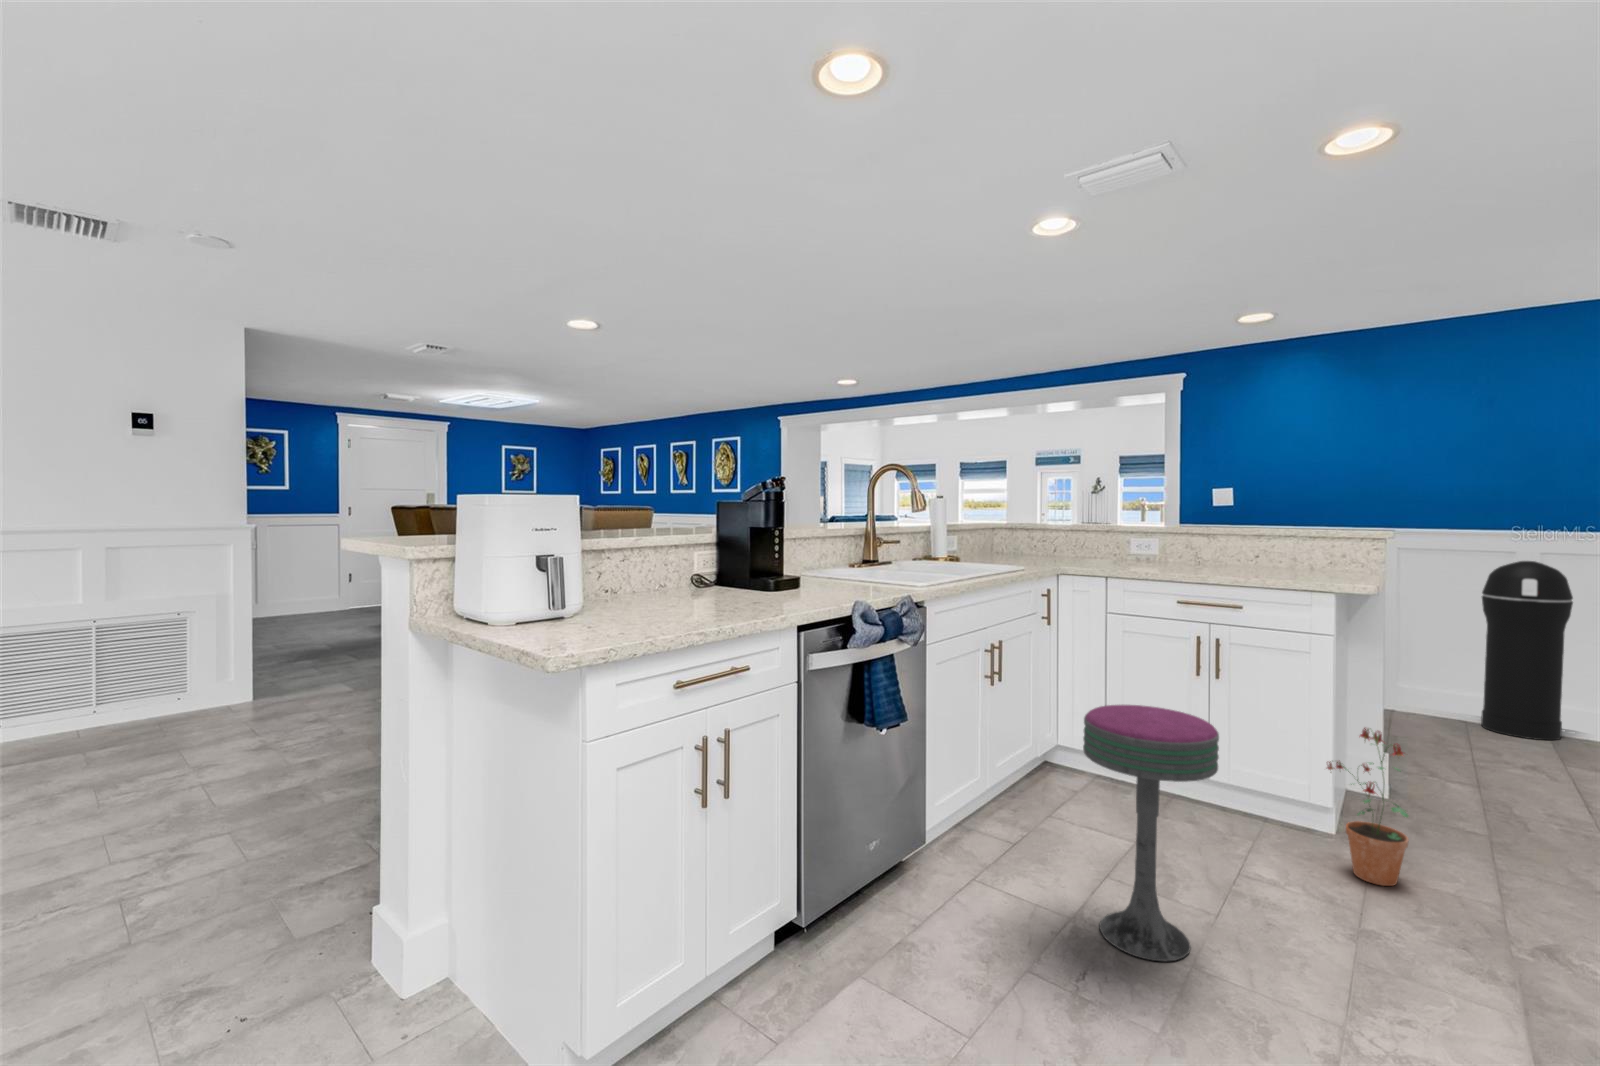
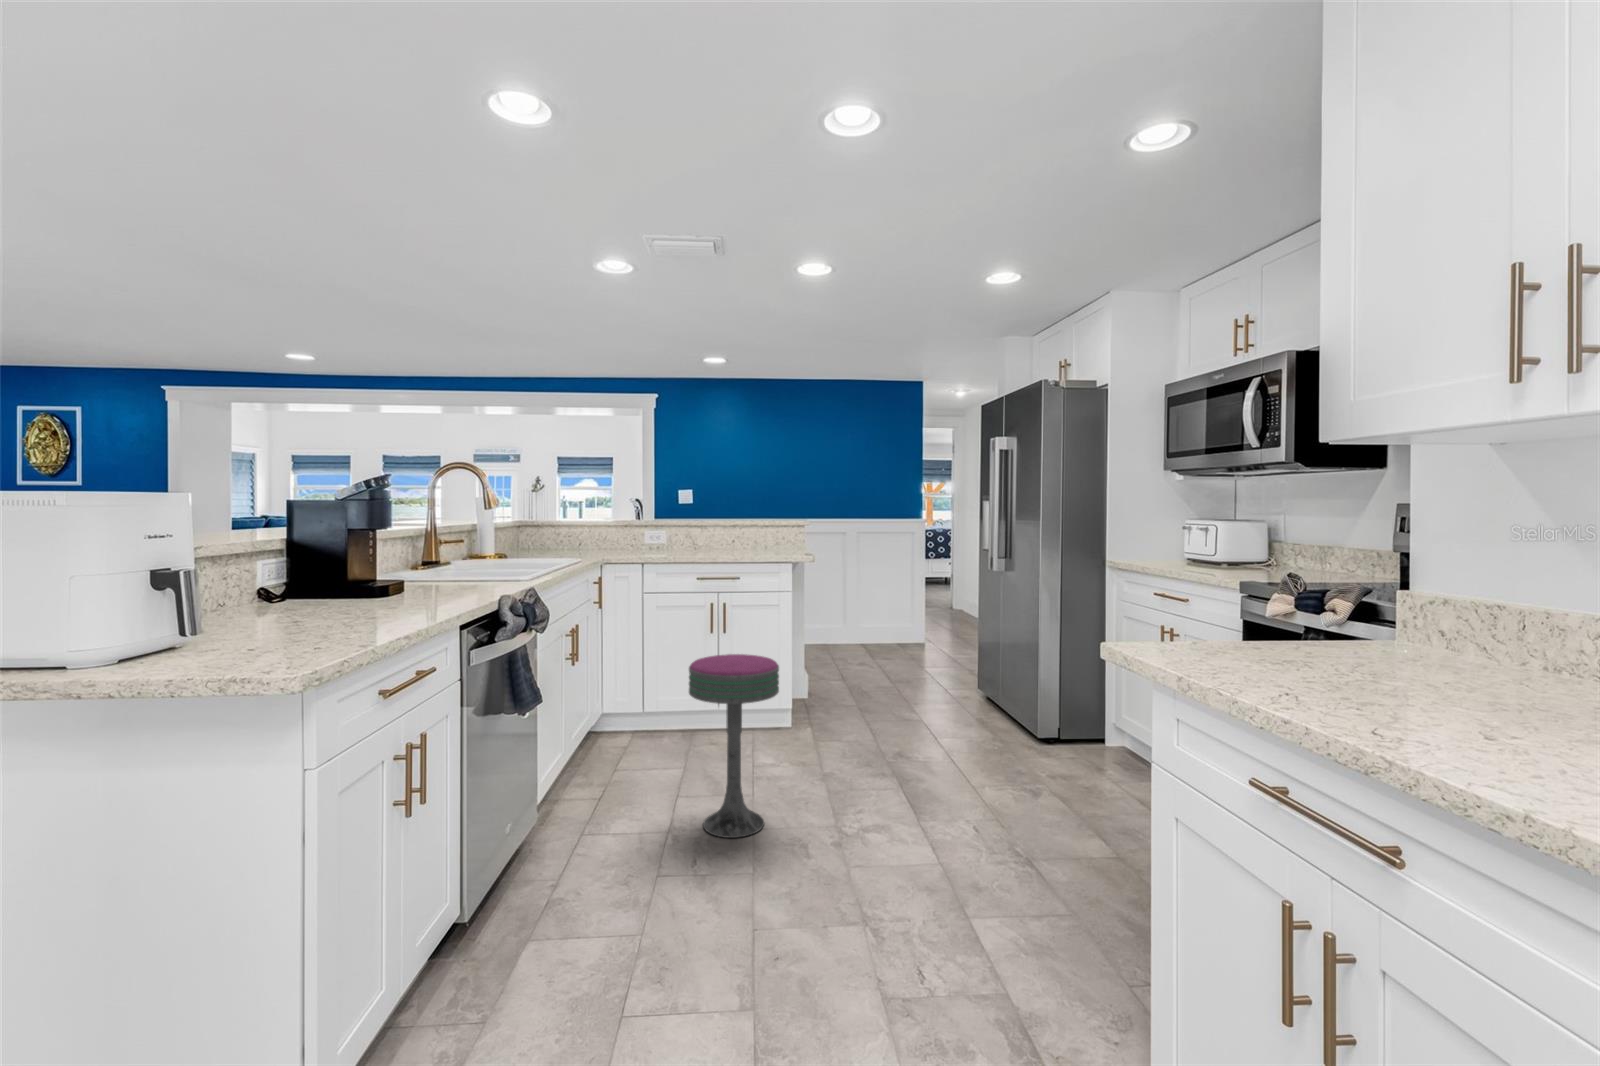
trash can: present [1481,561,1573,740] -> none [830,539,871,650]
potted plant: present [1327,728,1409,886] -> none [799,650,849,750]

